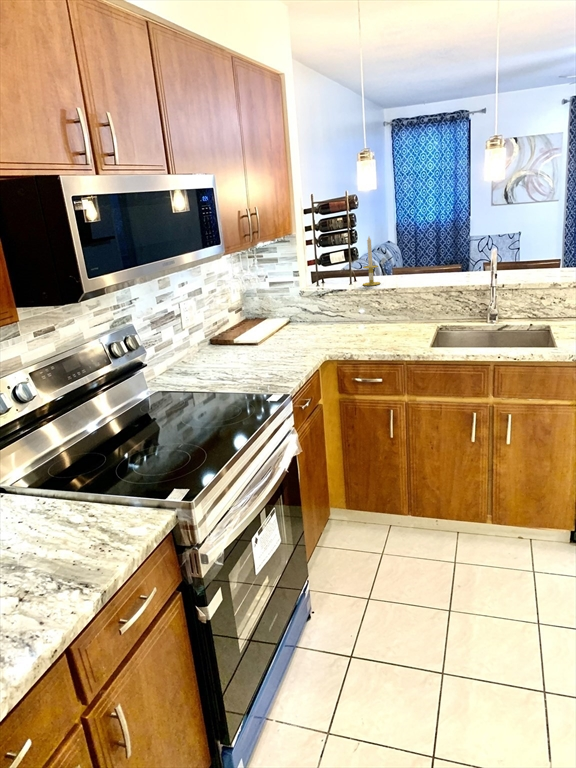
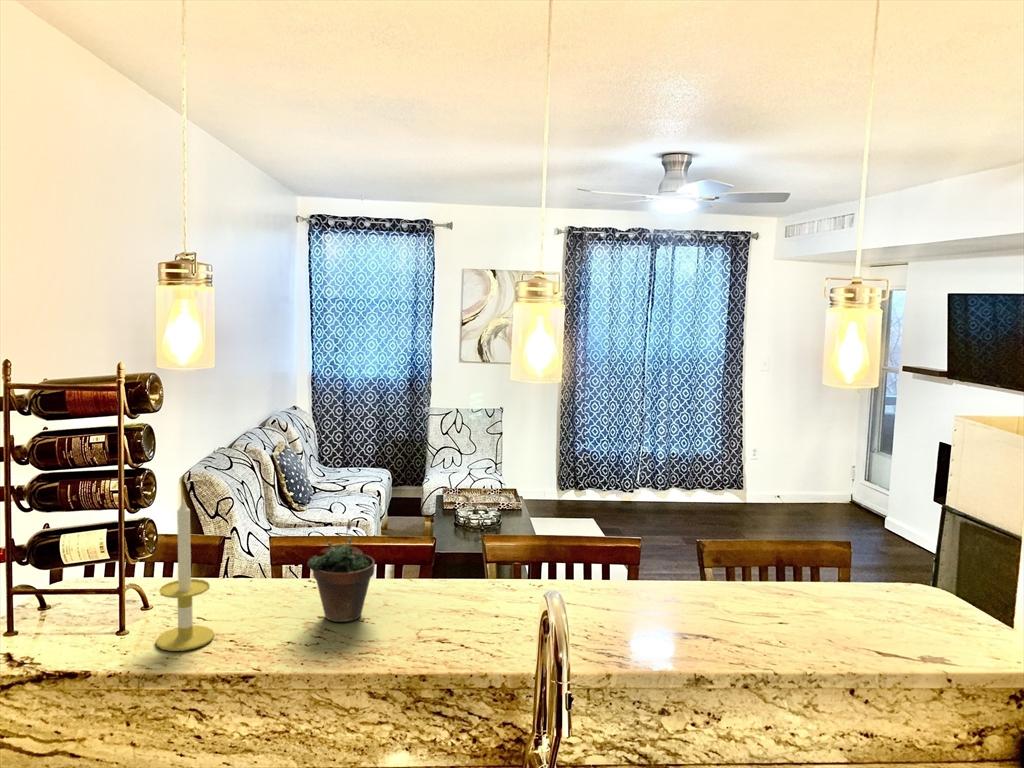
succulent plant: none [410,242,434,279] -> present [308,520,375,622]

